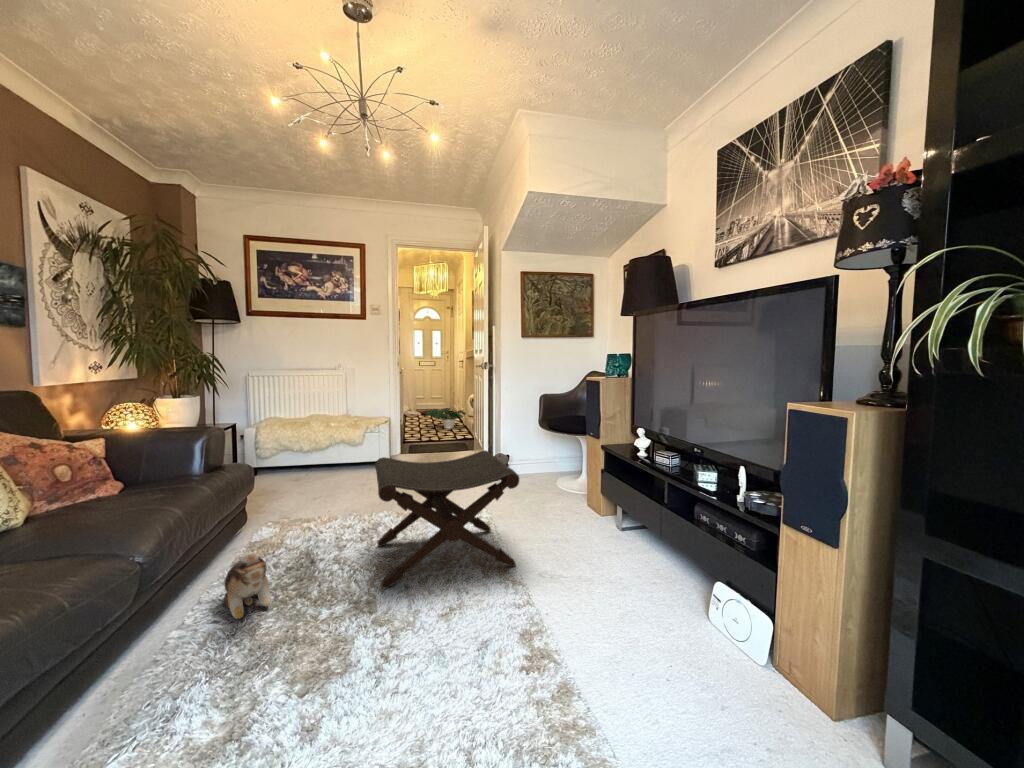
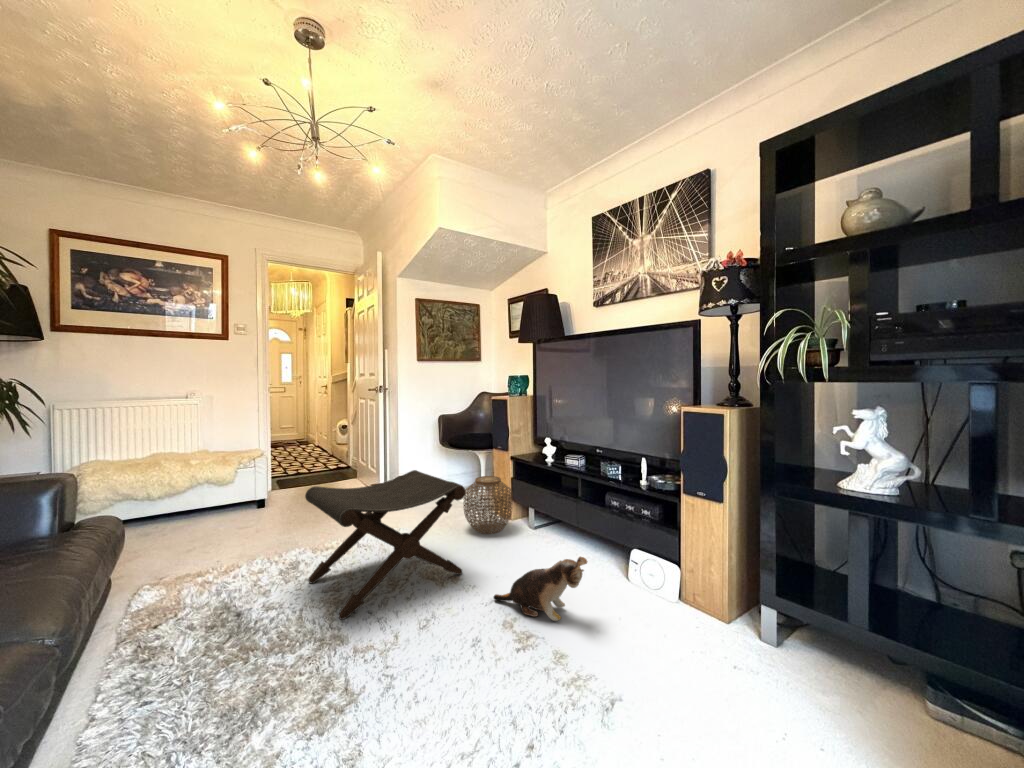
potted plant: present [426,408,466,428] -> none [286,437,334,459]
woven basket: none [543,464,597,528] -> present [464,476,513,534]
plush toy: present [224,555,270,619] -> present [493,557,587,621]

